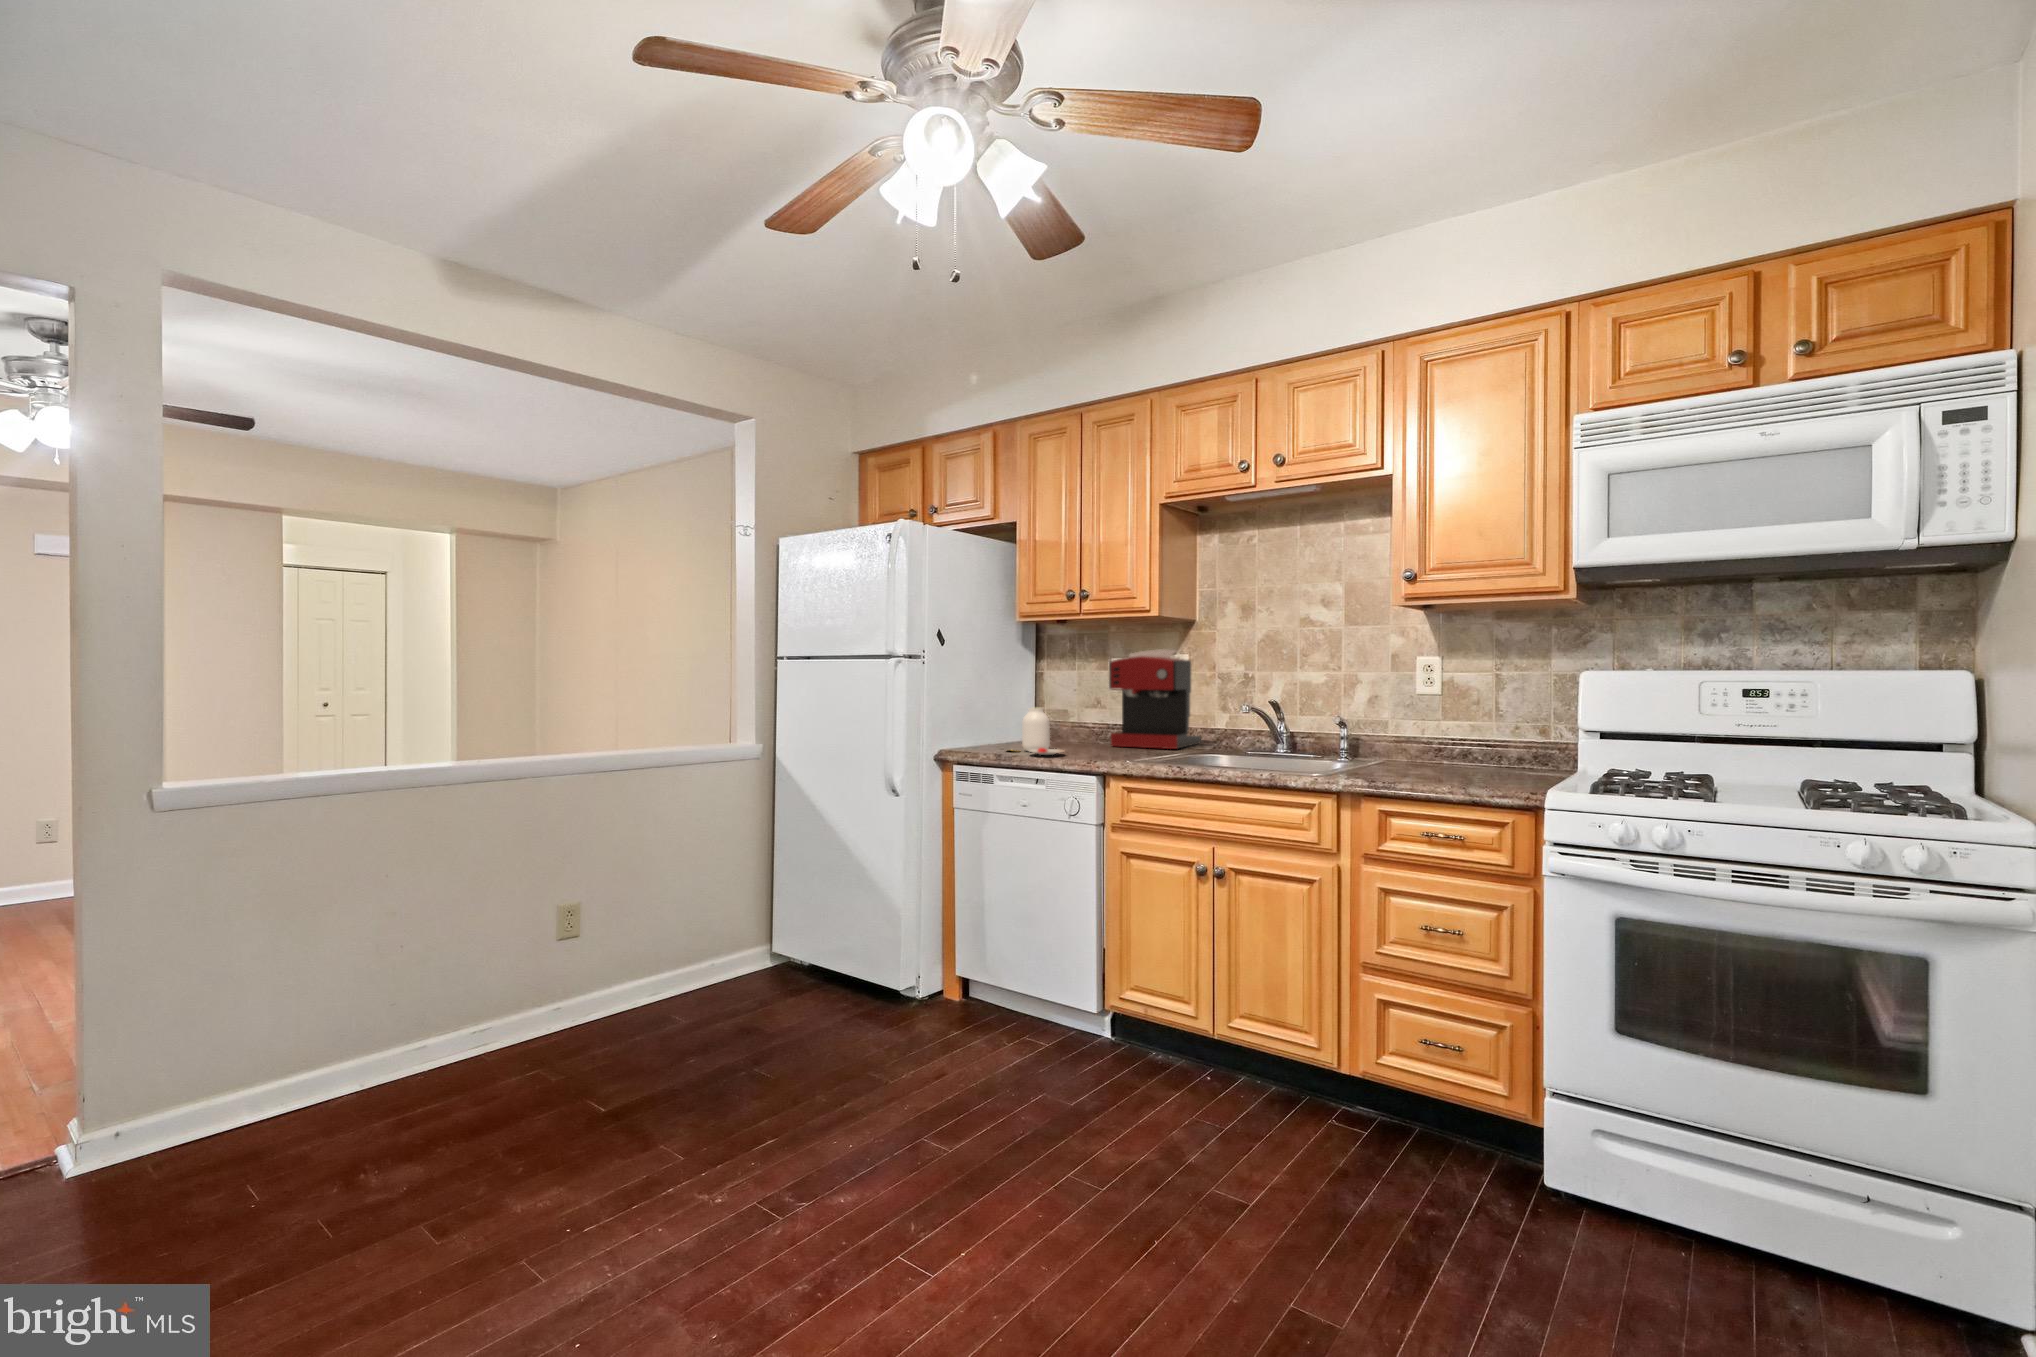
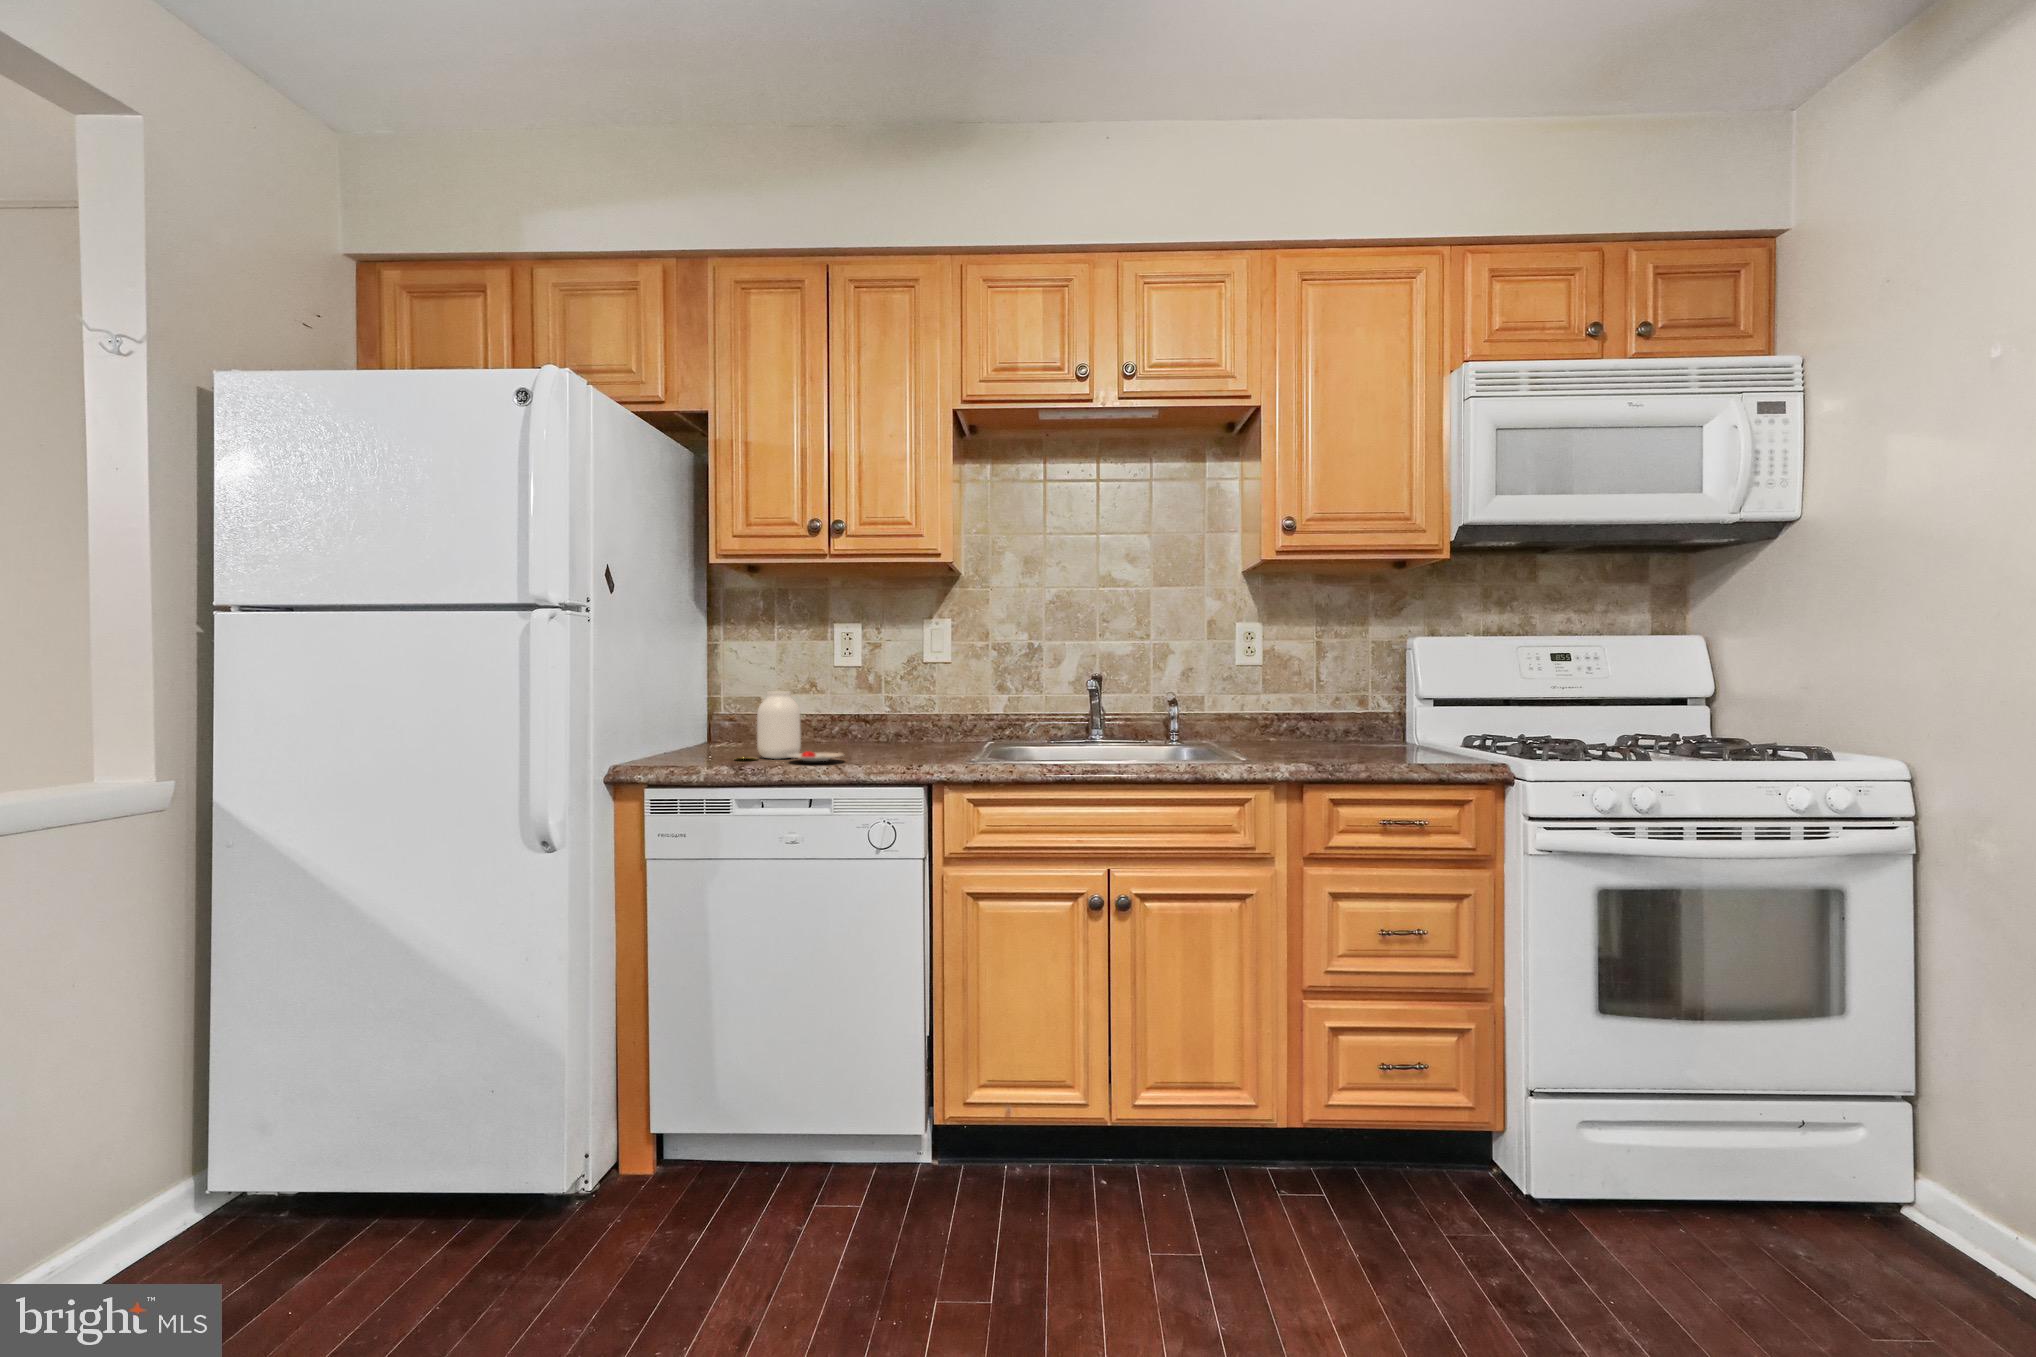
coffee maker: present [1109,649,1201,749] -> none [863,609,963,746]

